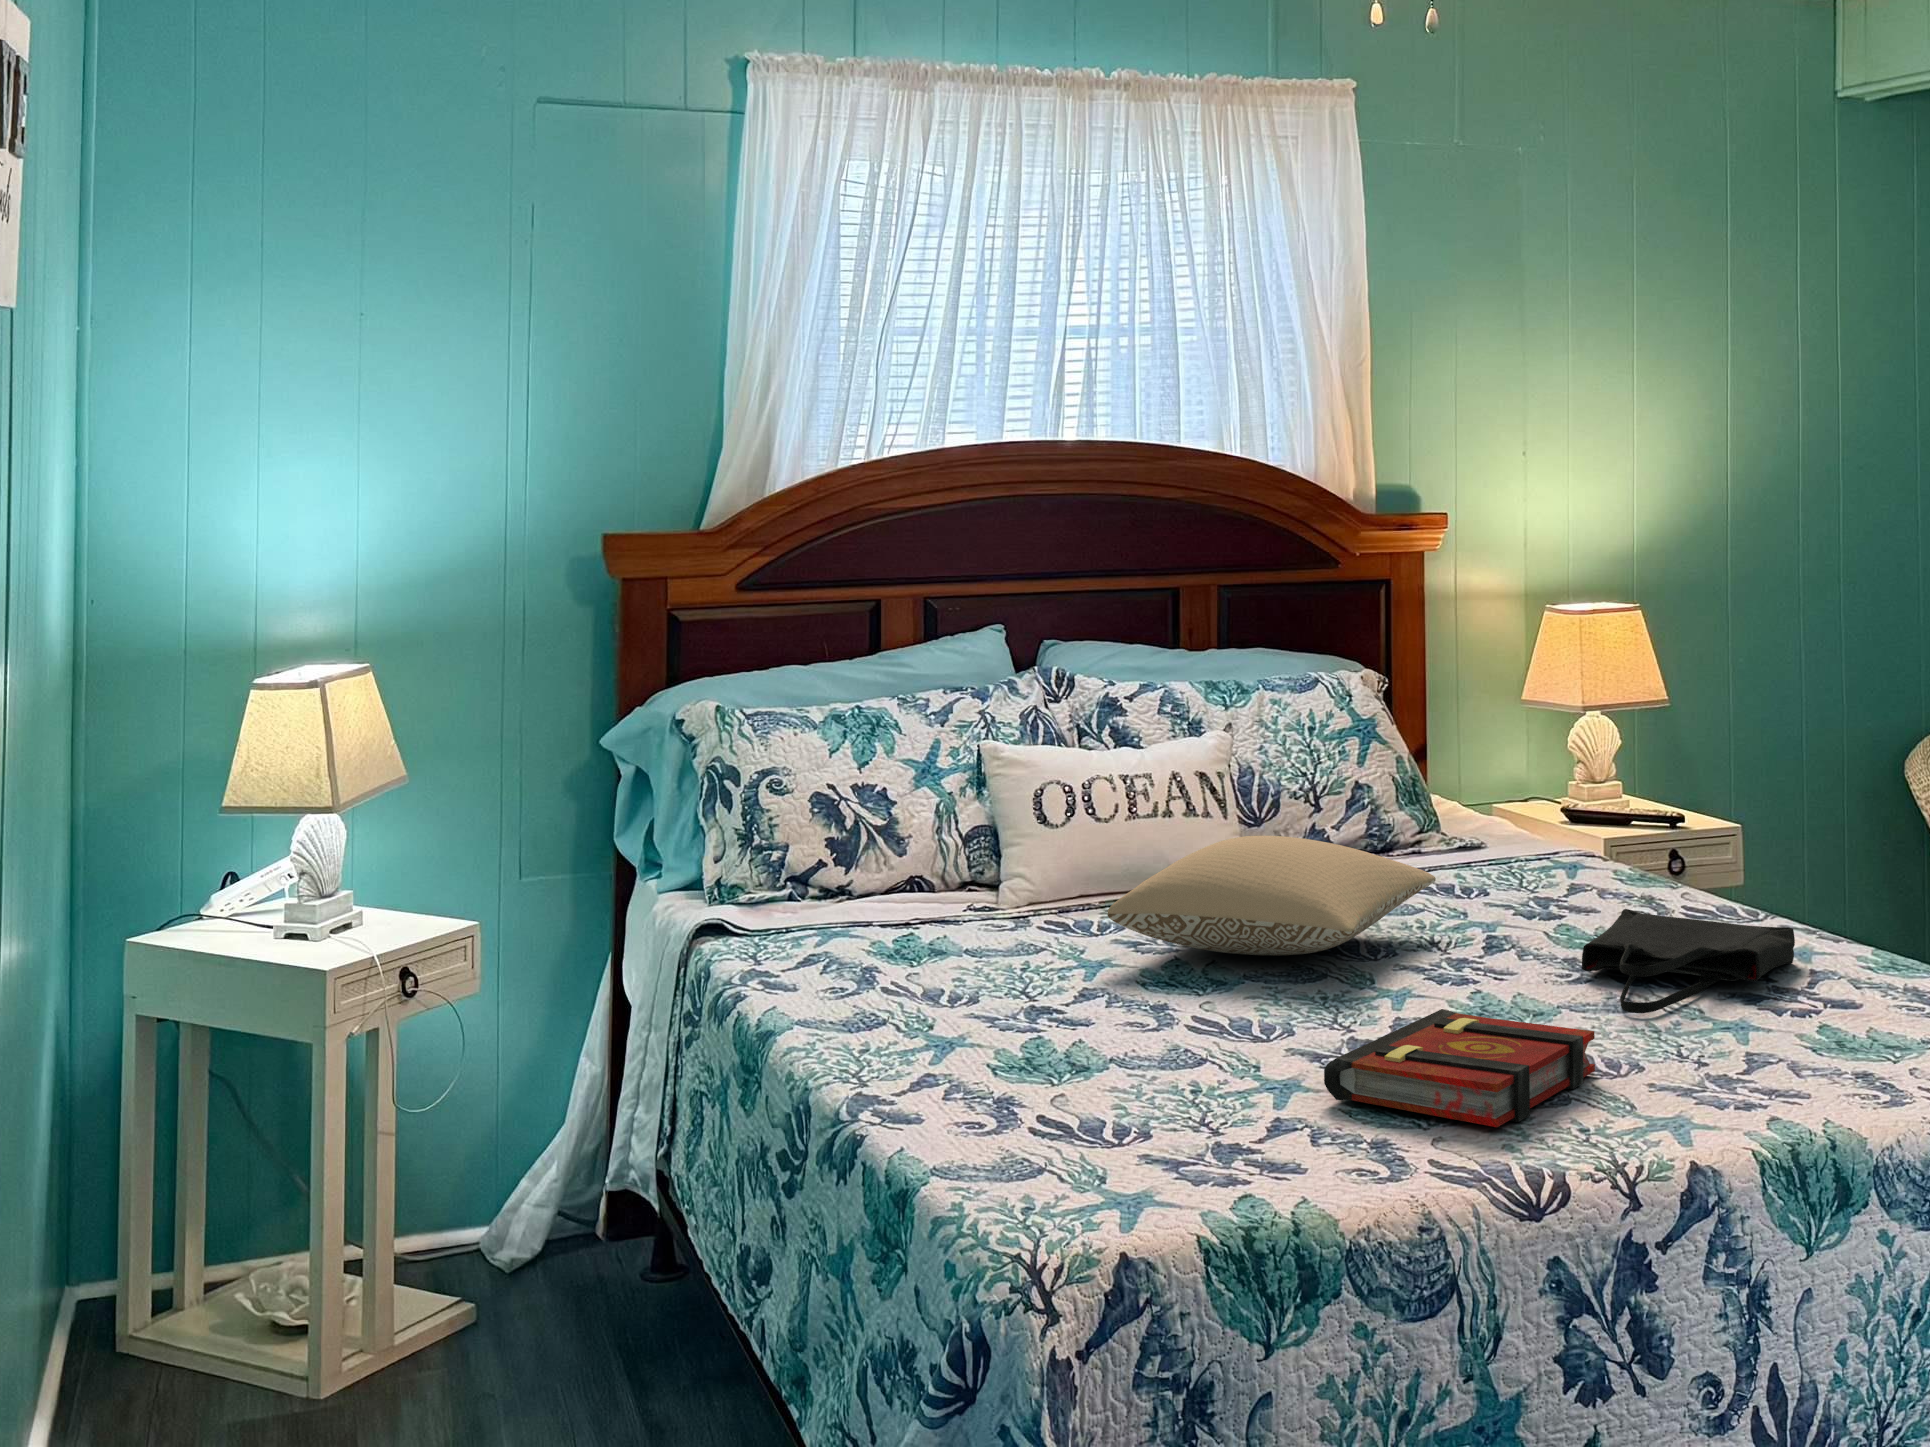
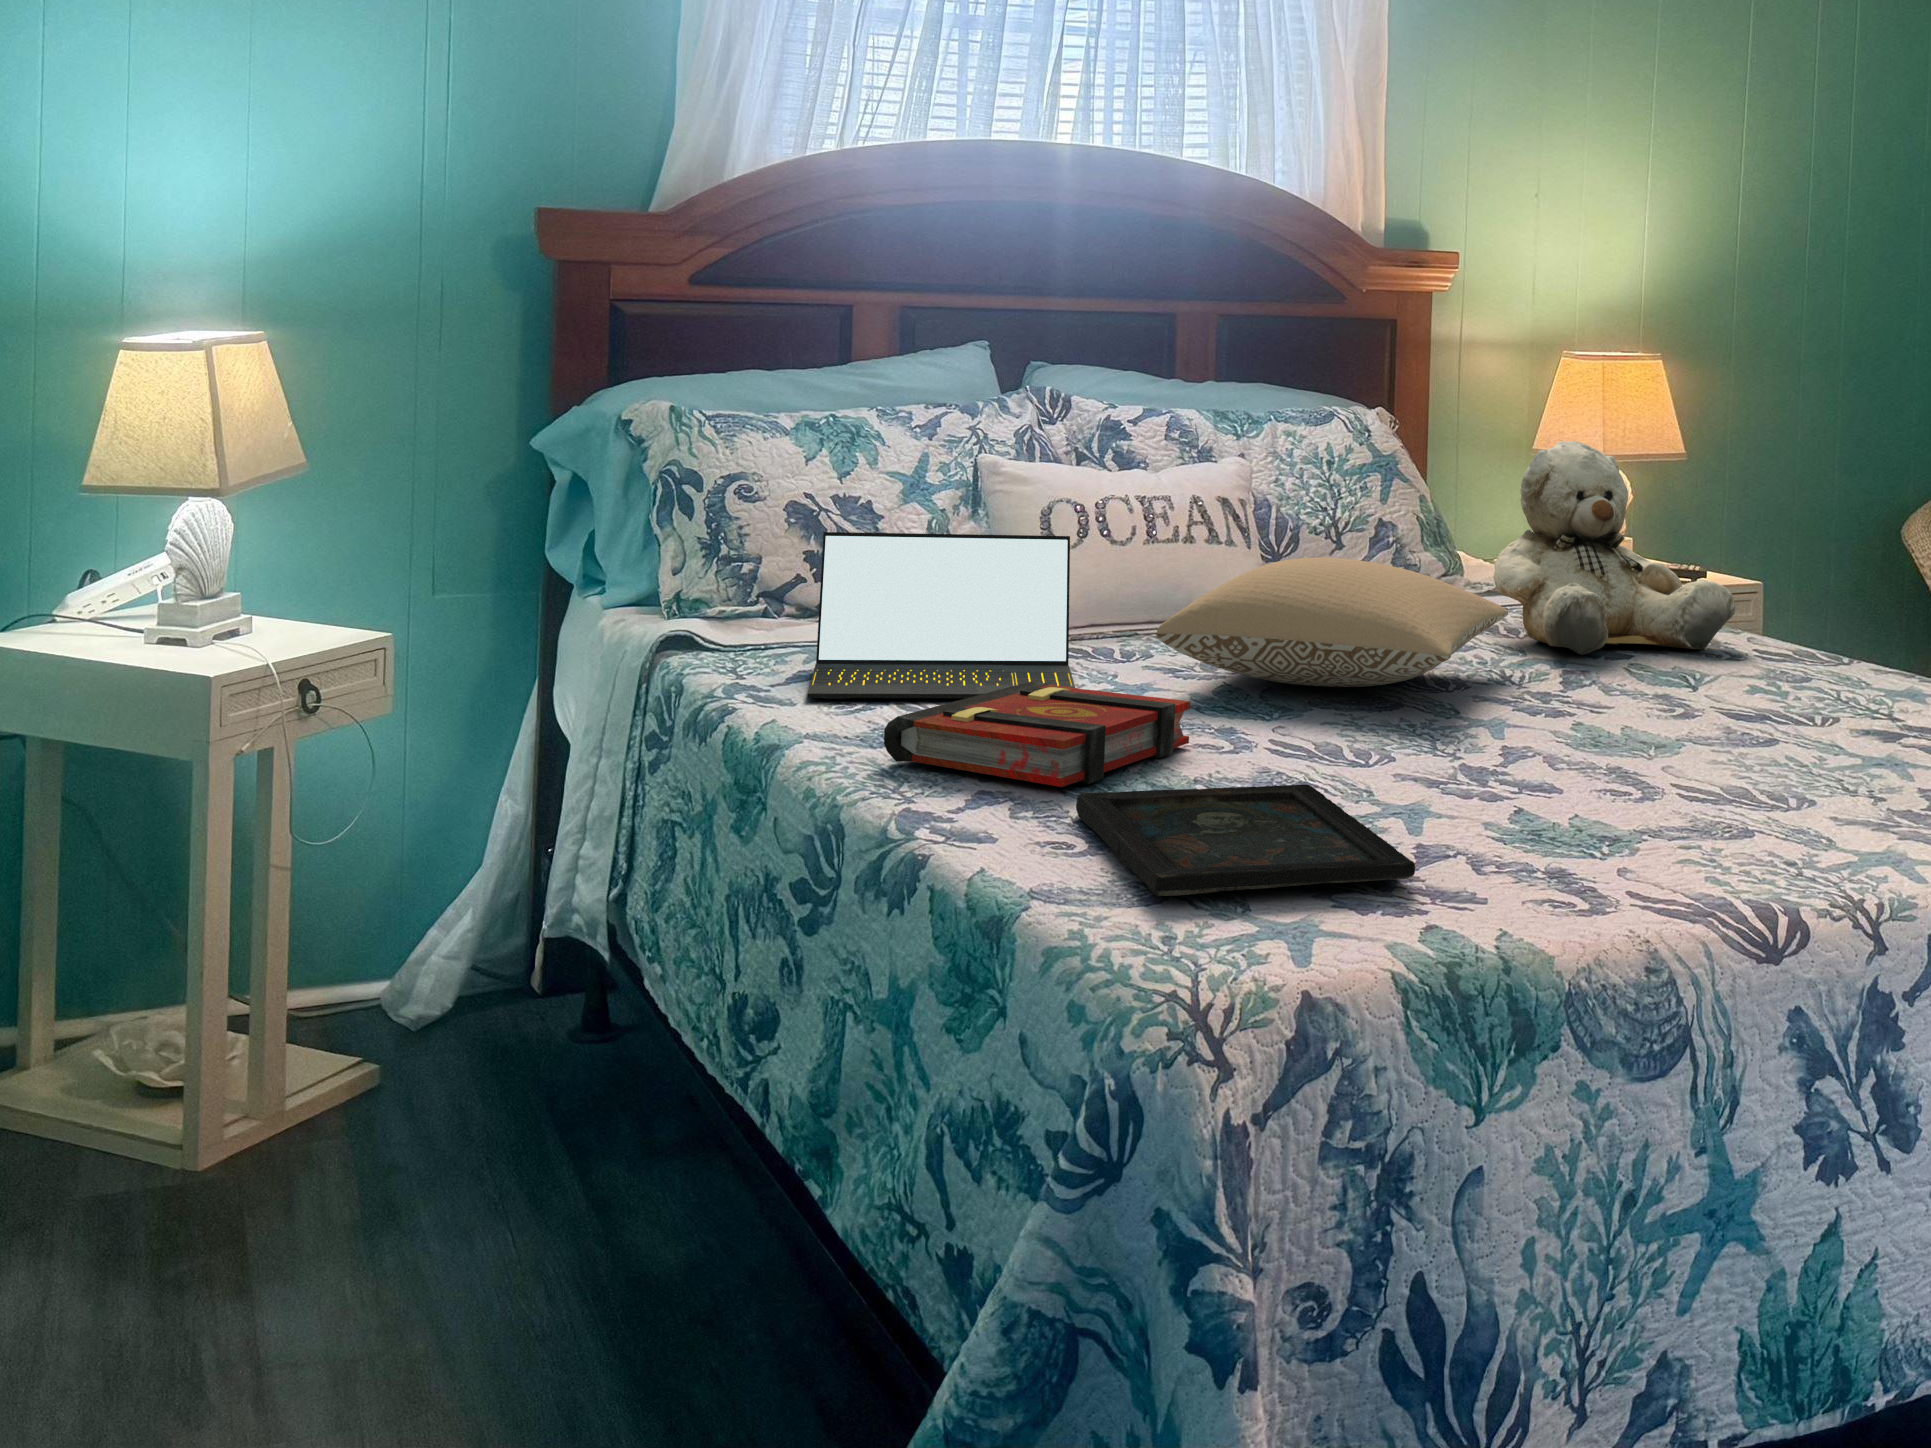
teddy bear: none [1441,710,1662,912] -> present [1494,441,1736,655]
laptop: none [810,822,1045,980] -> present [807,532,1075,699]
tote bag: present [1582,909,1795,1013] -> none [1693,648,1918,752]
book: present [1324,1009,1595,1127] -> present [884,681,1190,787]
tray: none [996,1060,1247,1167] -> present [1076,784,1415,896]

